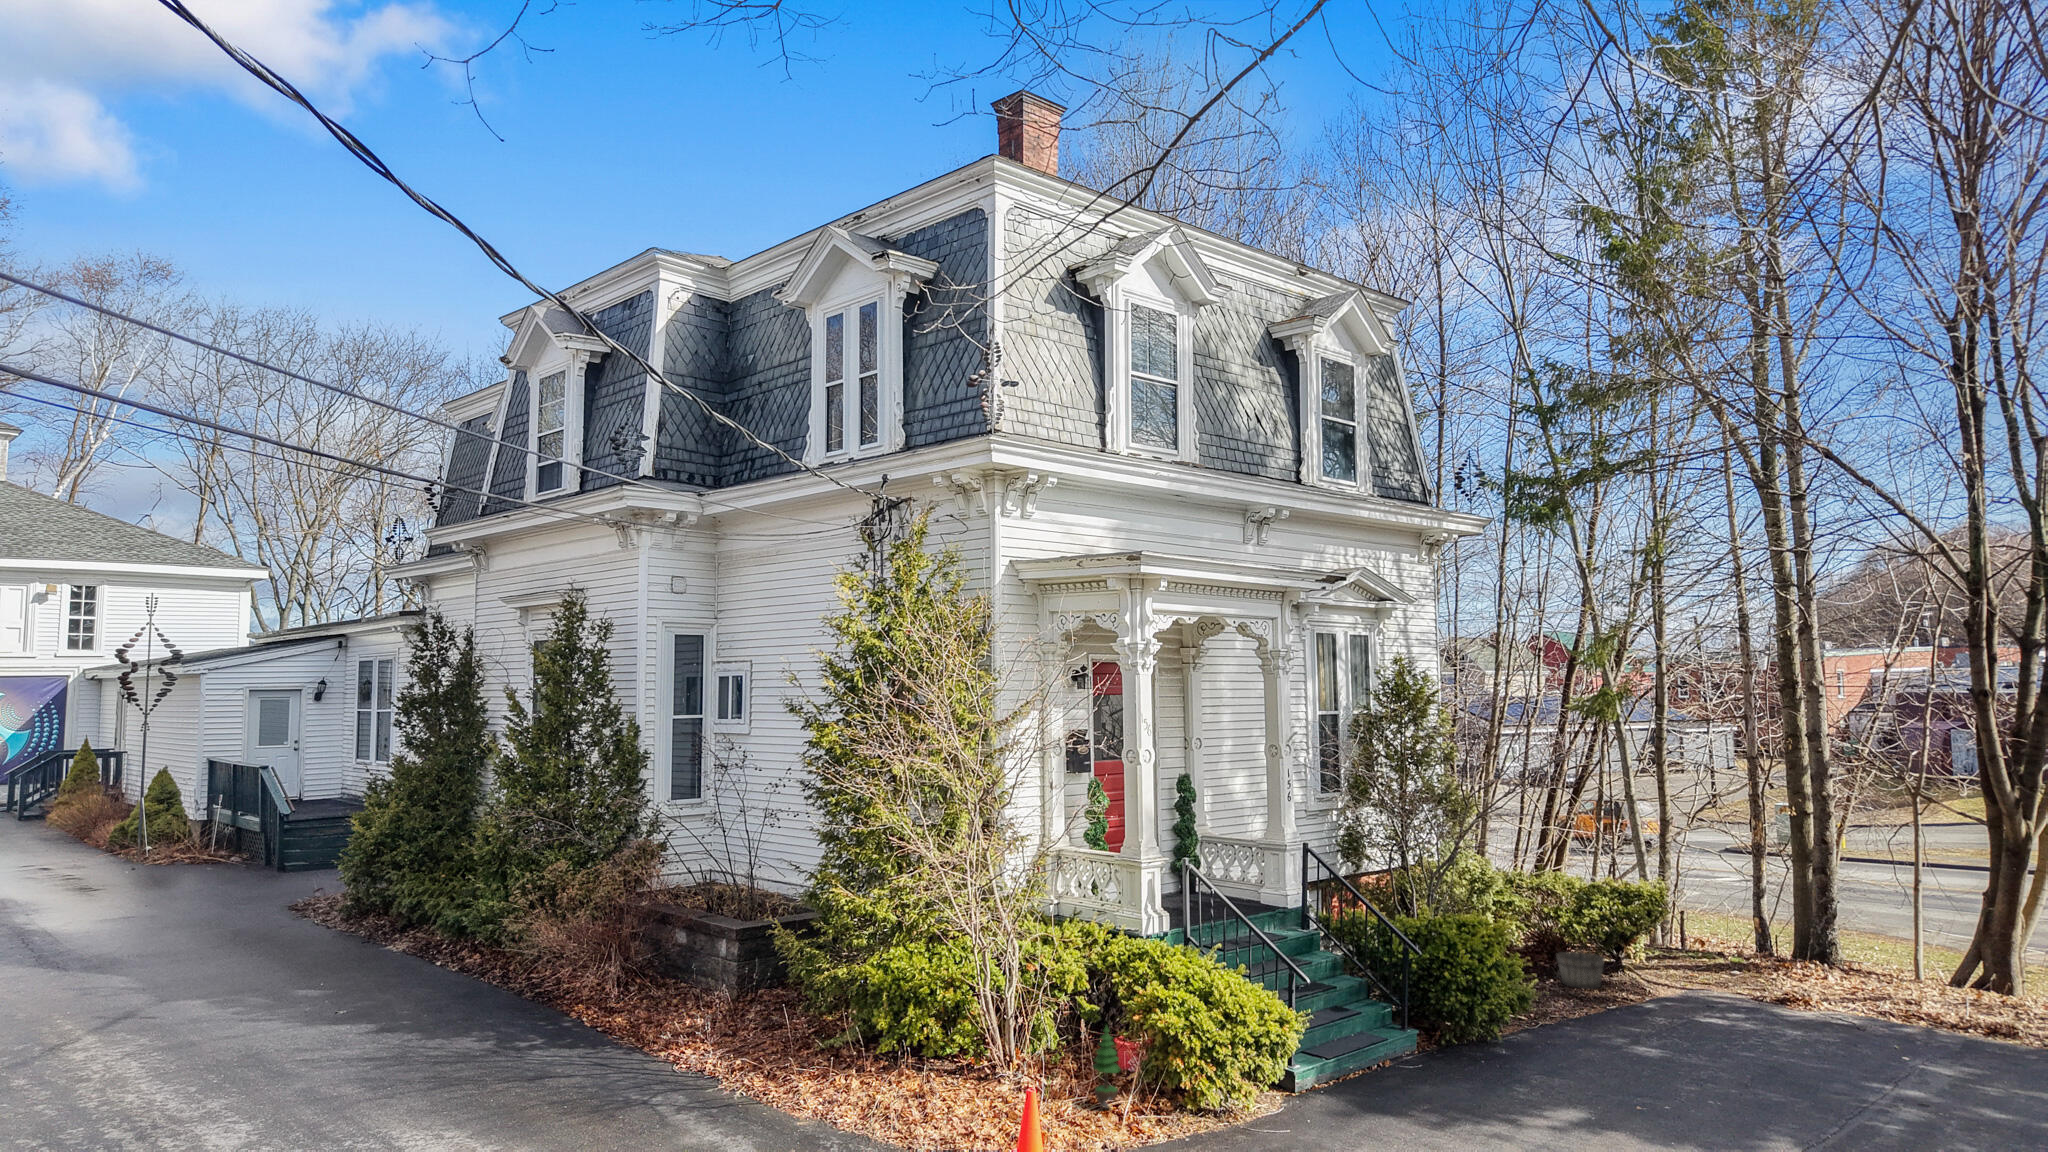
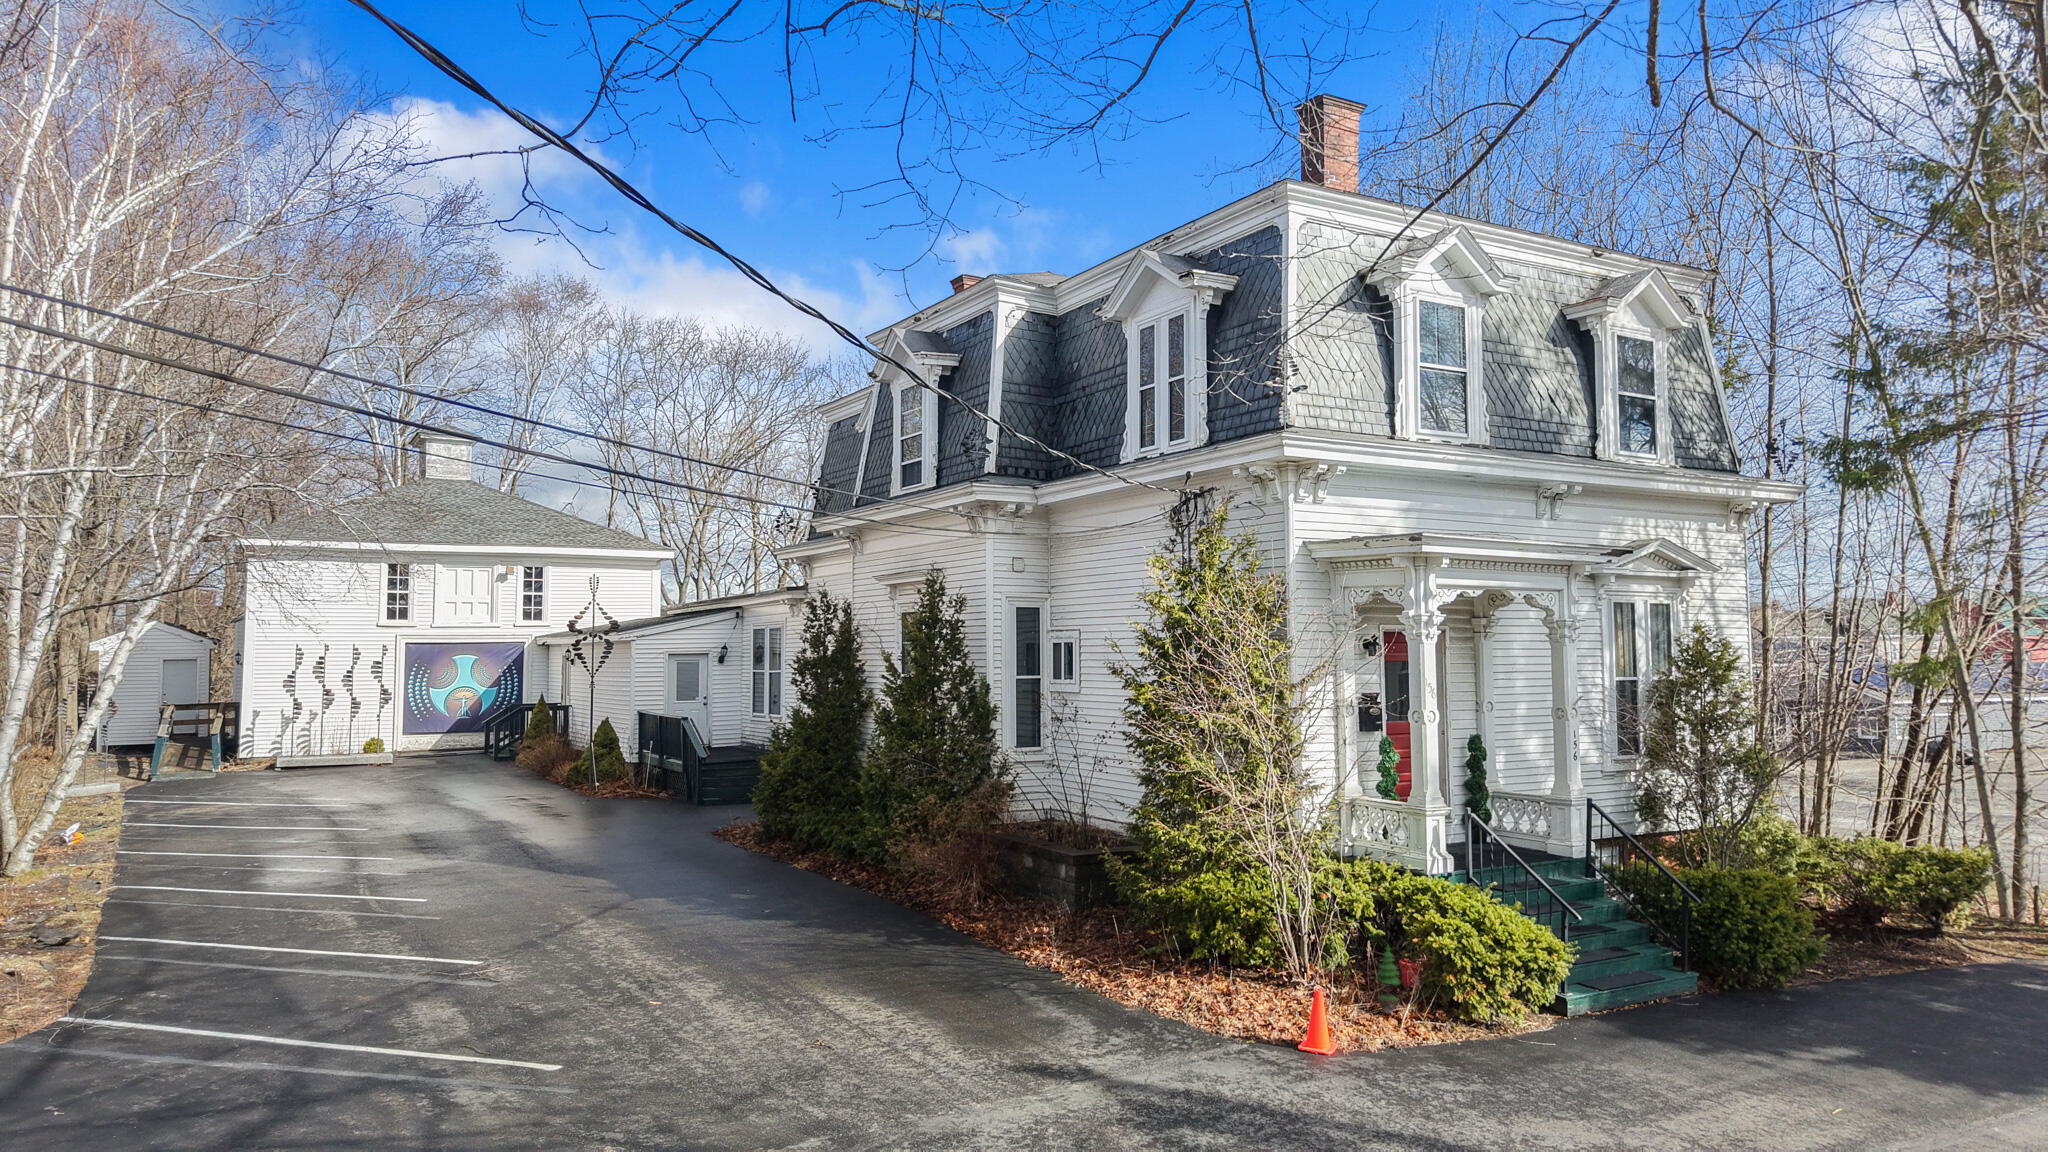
wooden bucket: present [1556,952,1605,989] -> none [1877,917,1932,961]

